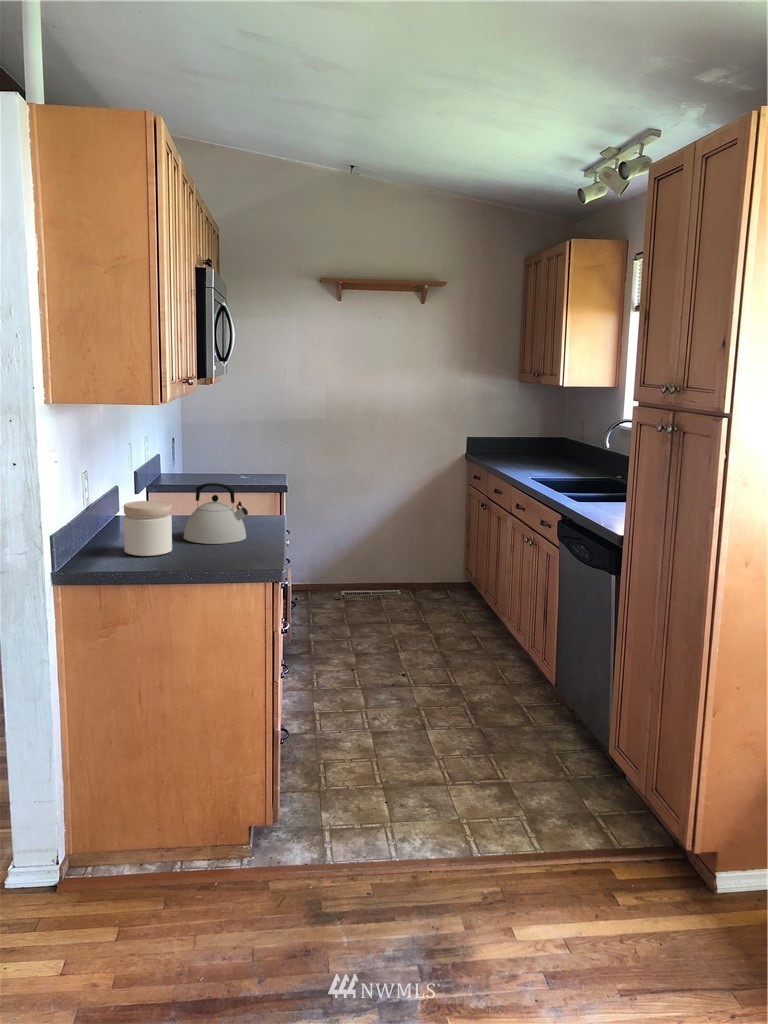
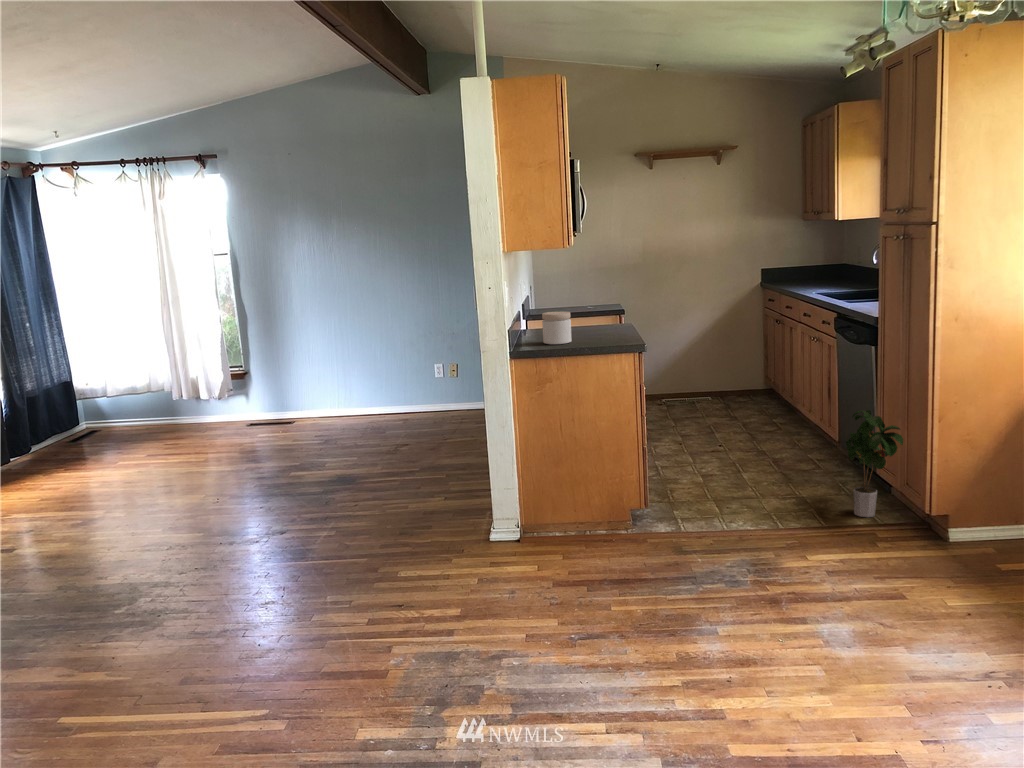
kettle: present [183,483,248,544] -> none [574,300,615,338]
potted plant: none [572,671,658,832] -> present [846,410,903,517]

